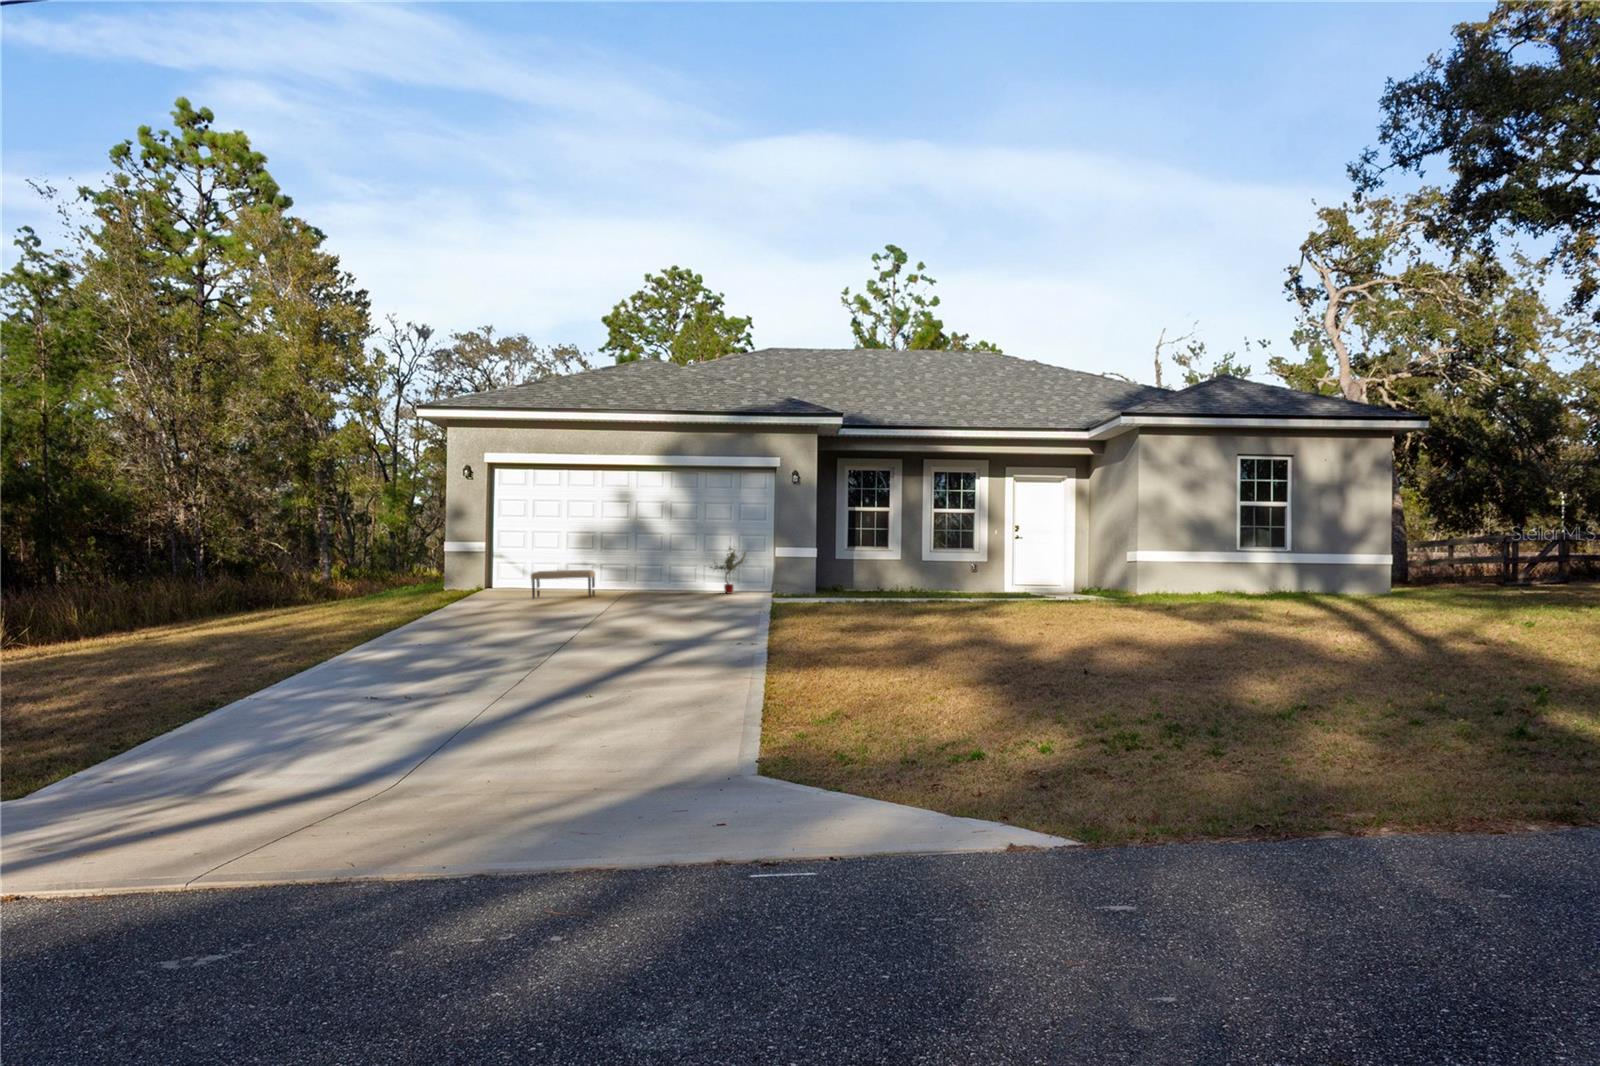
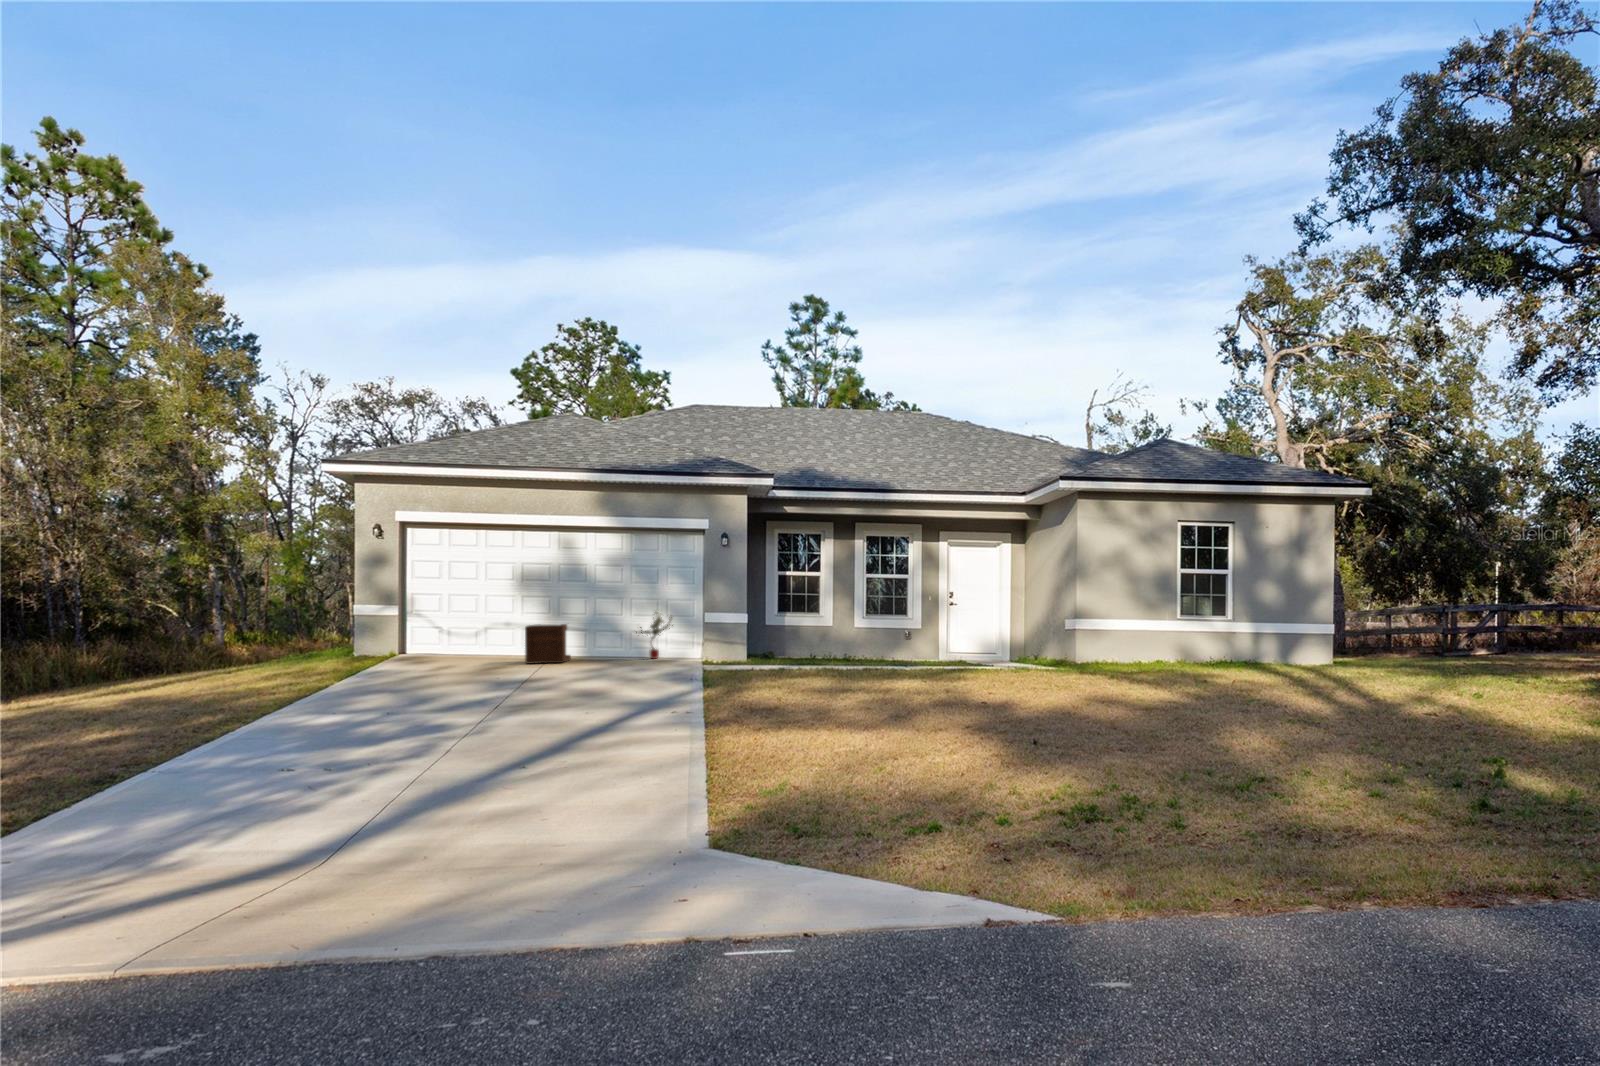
wooden crate: none [605,560,649,598] -> present [525,624,571,664]
bench: present [531,570,595,598] -> none [446,634,514,665]

